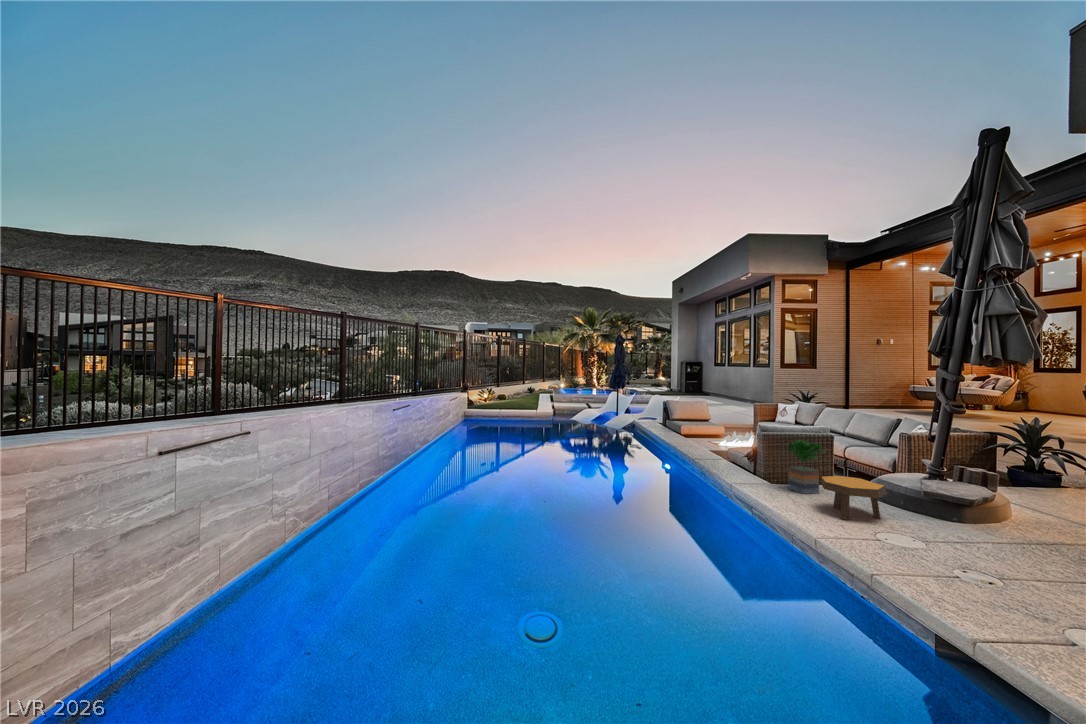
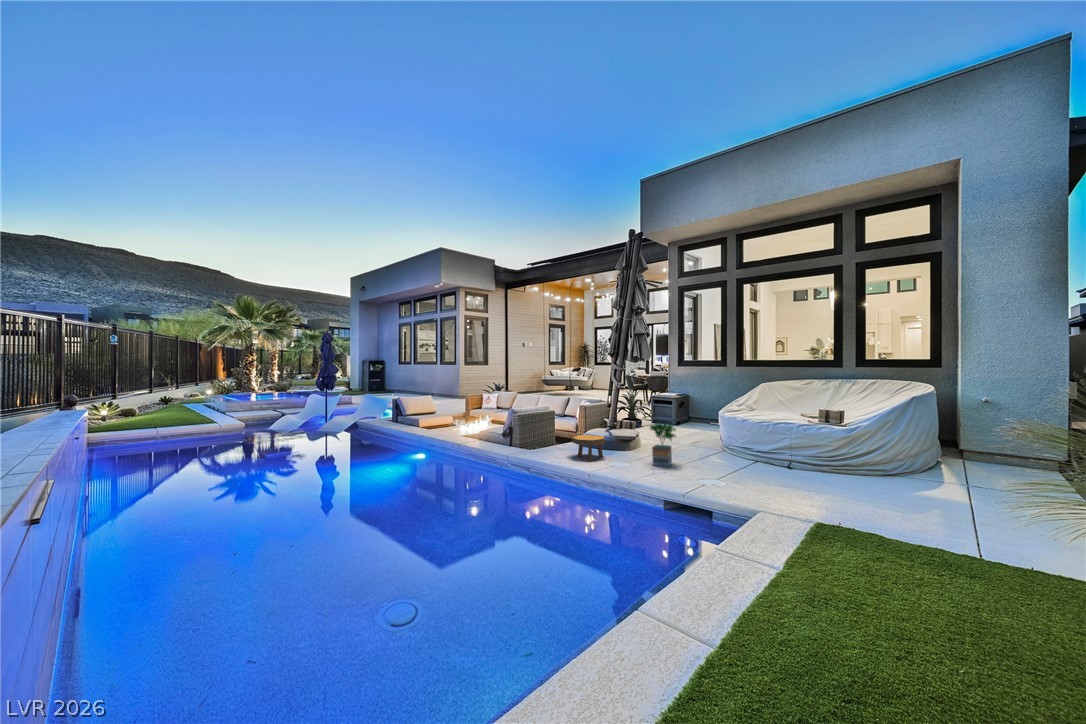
potted tree: present [787,440,824,494] -> present [650,423,676,467]

